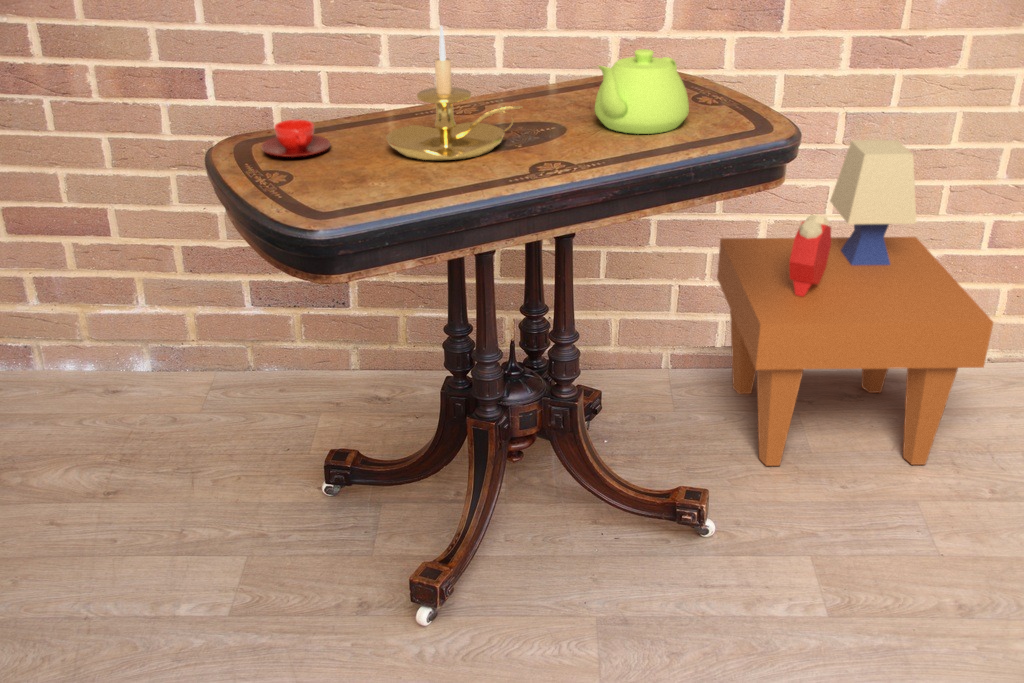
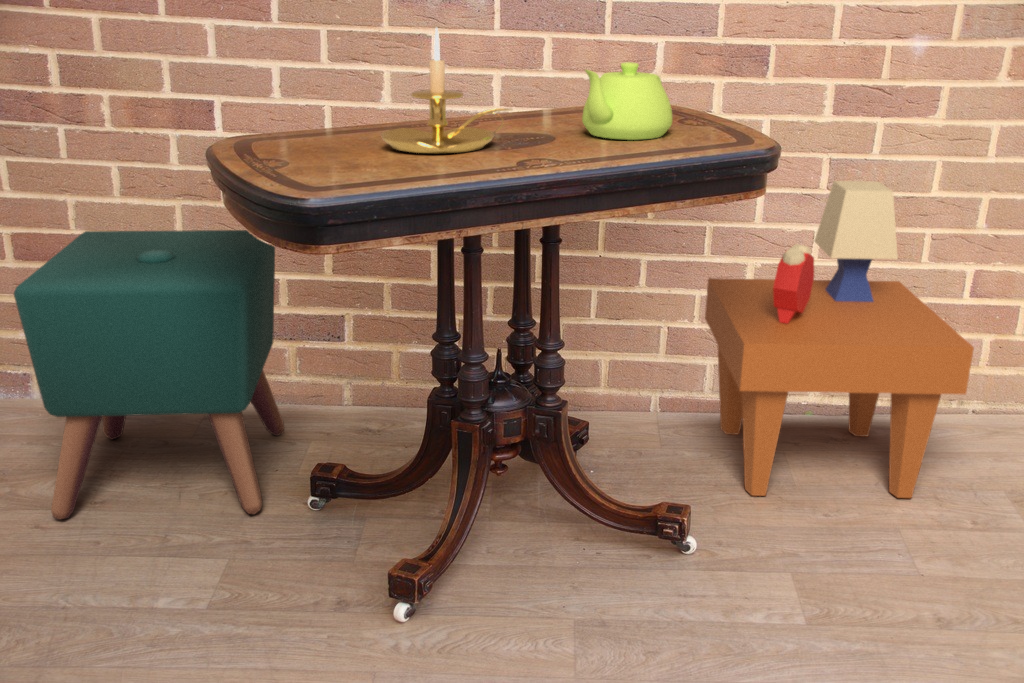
teacup: present [262,120,330,157] -> none [261,119,327,149]
ottoman: none [14,207,294,514] -> present [14,230,284,519]

